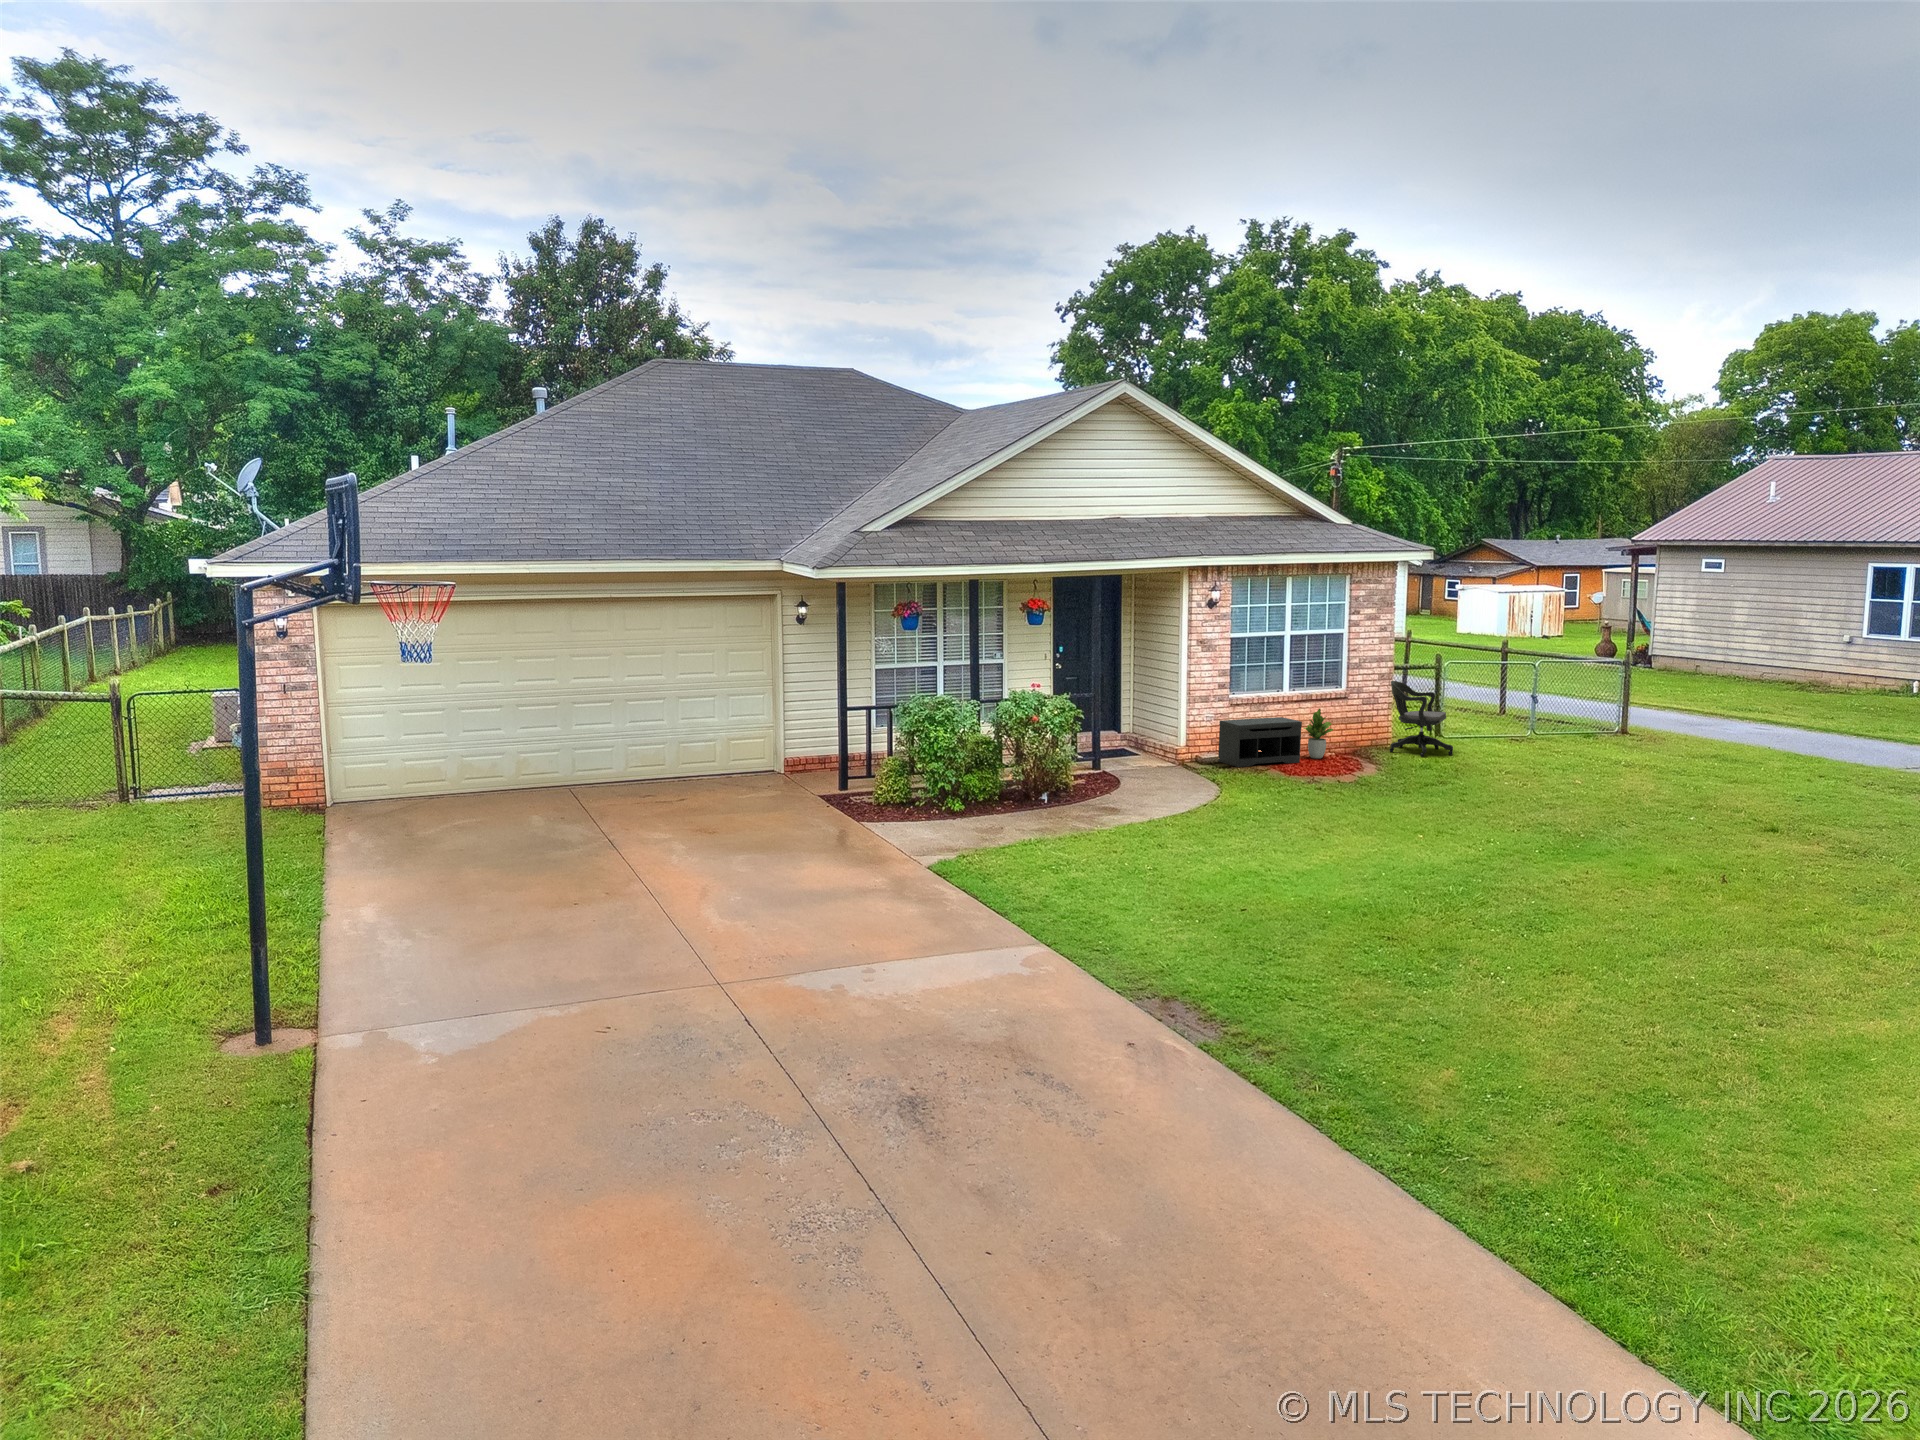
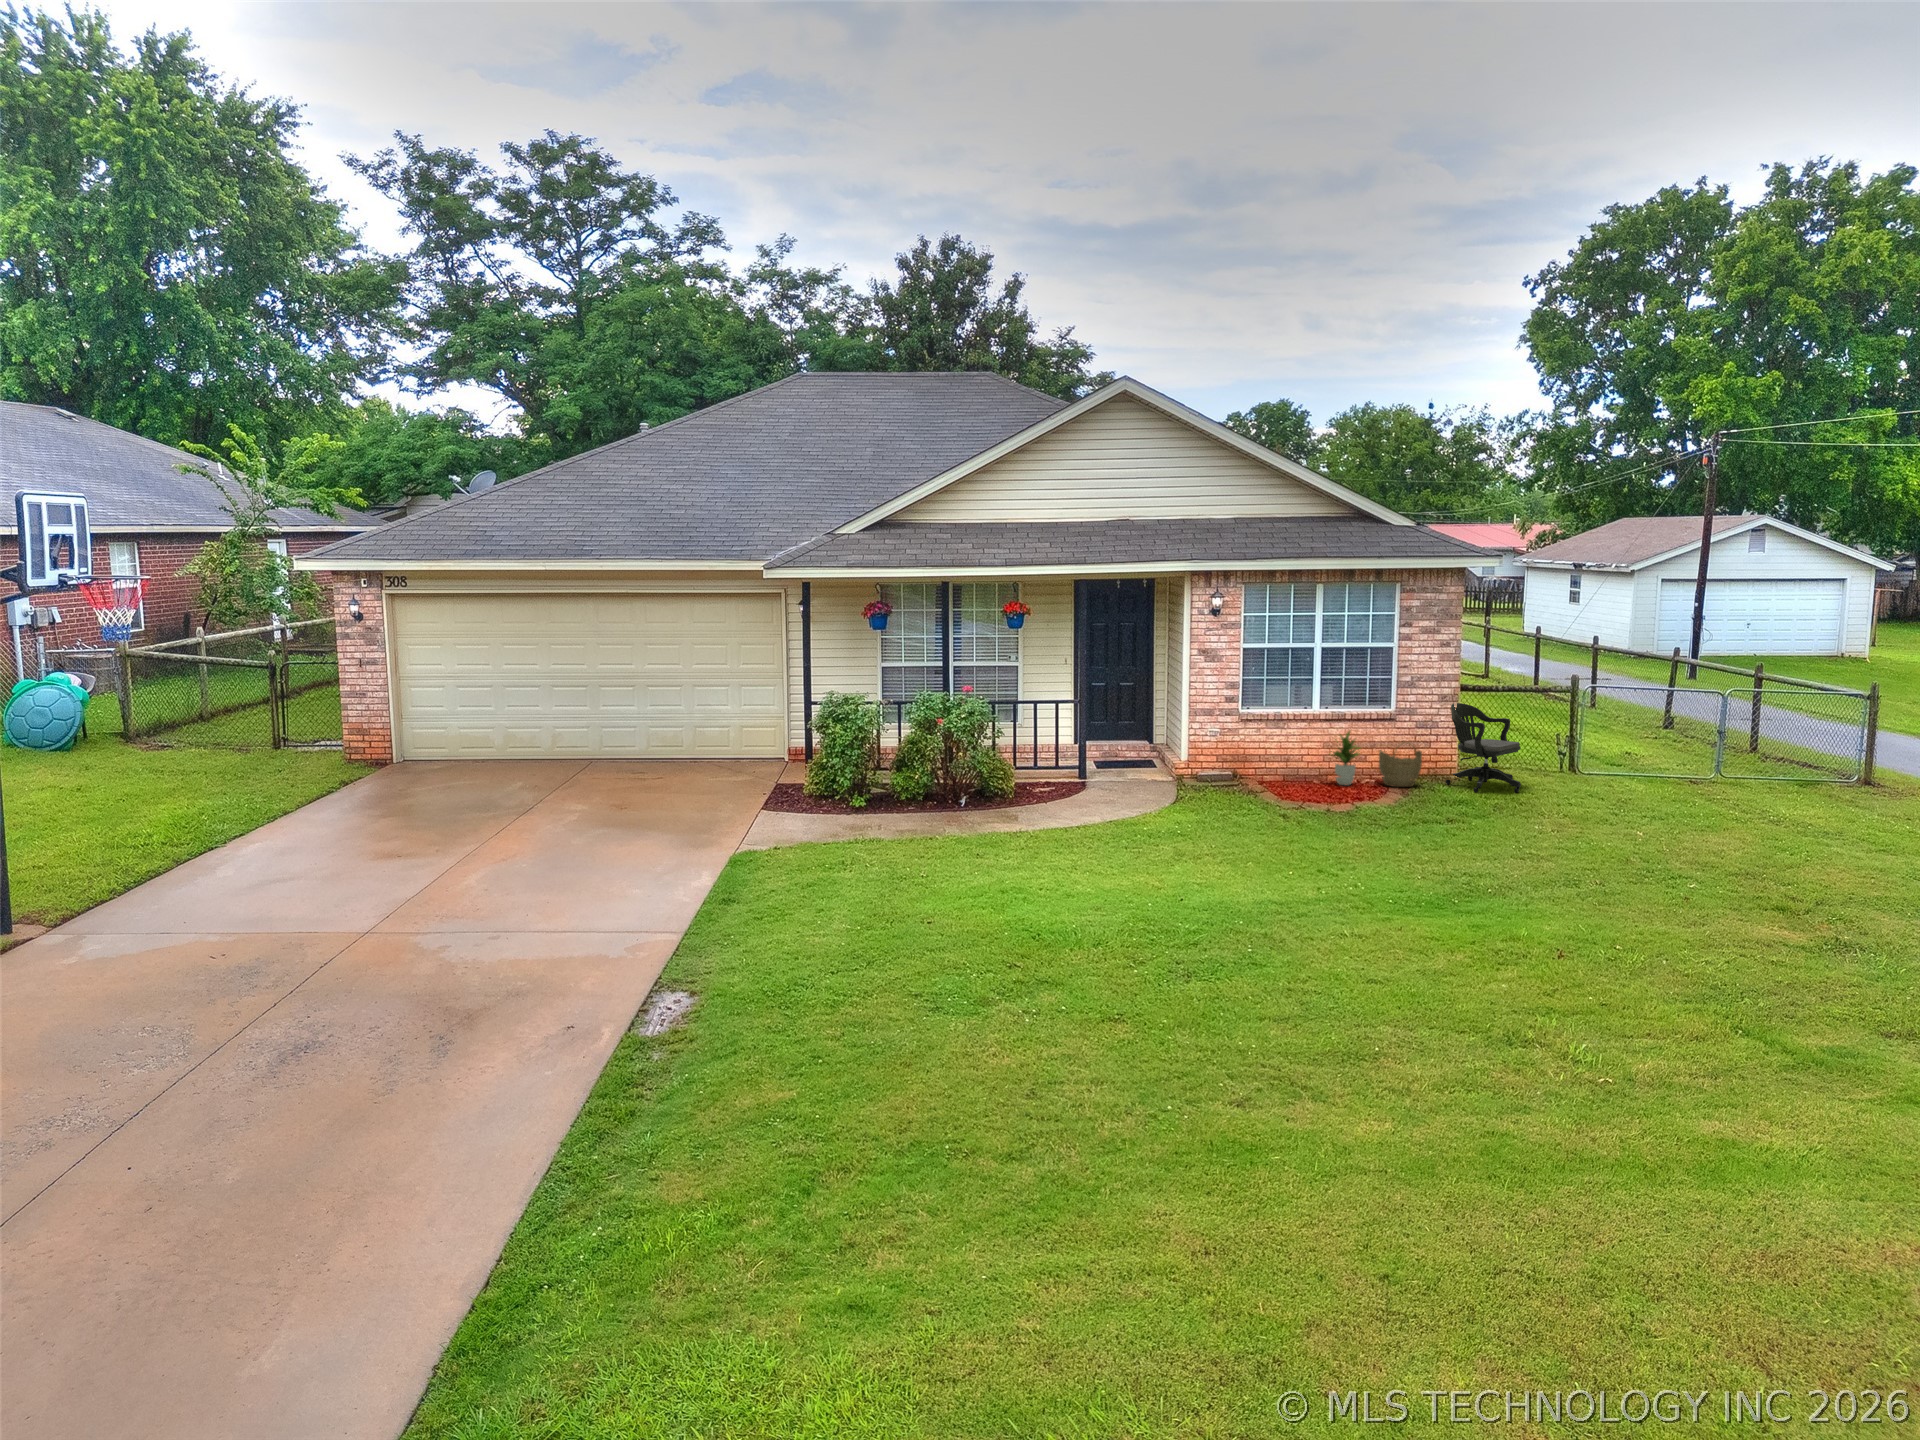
woven basket: none [1339,714,1377,757] -> present [1379,743,1422,787]
bench: present [1218,717,1302,767] -> none [1223,736,1317,788]

